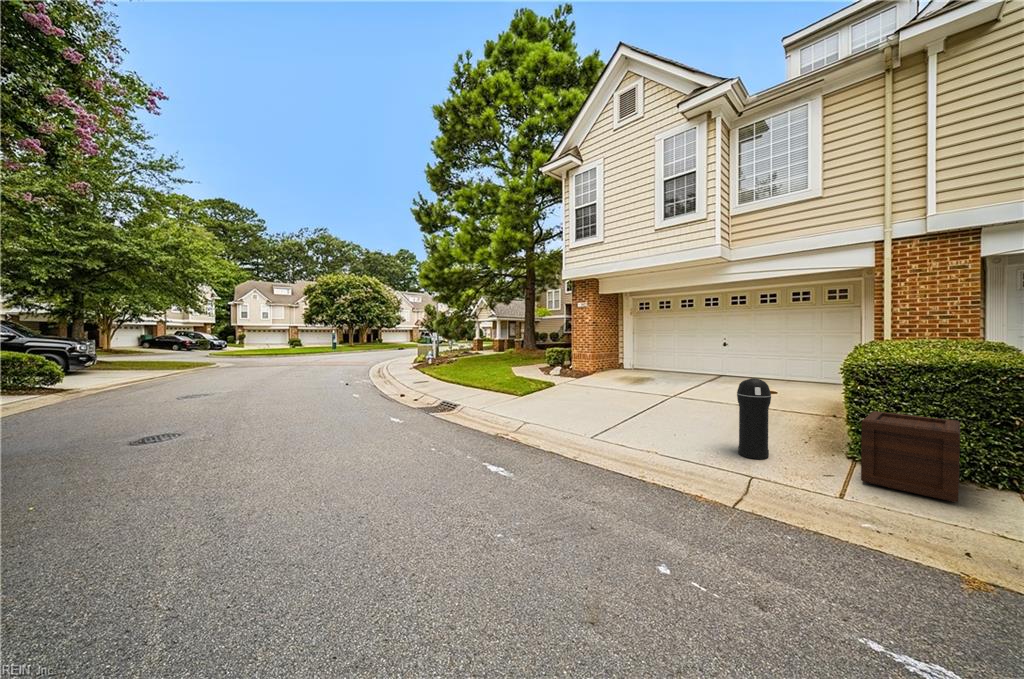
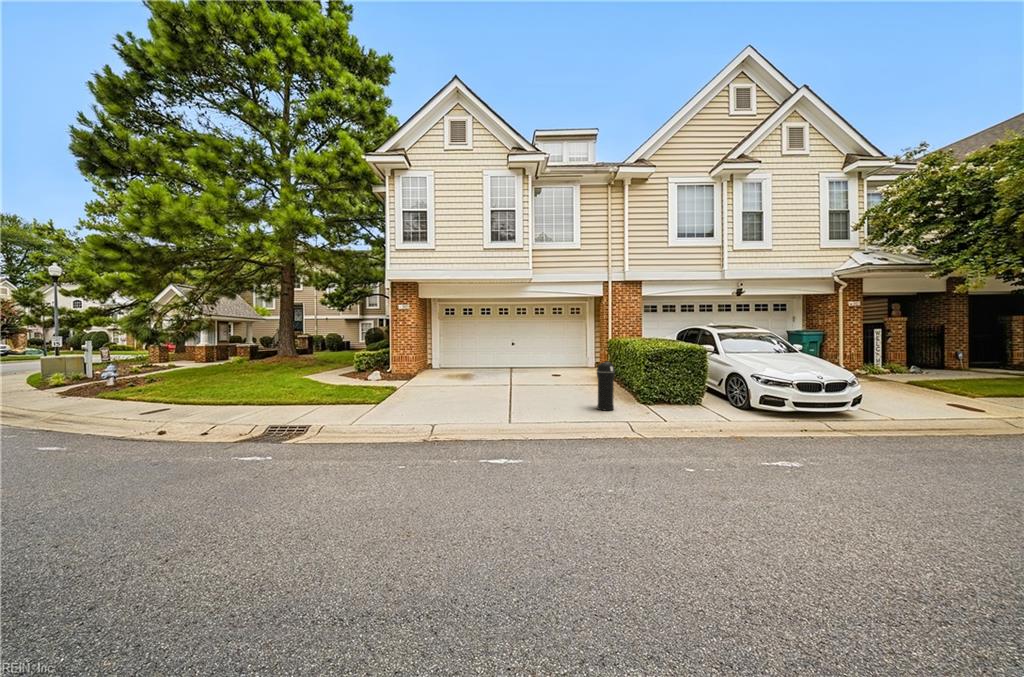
wooden crate: present [861,411,960,502] -> none [653,376,694,412]

